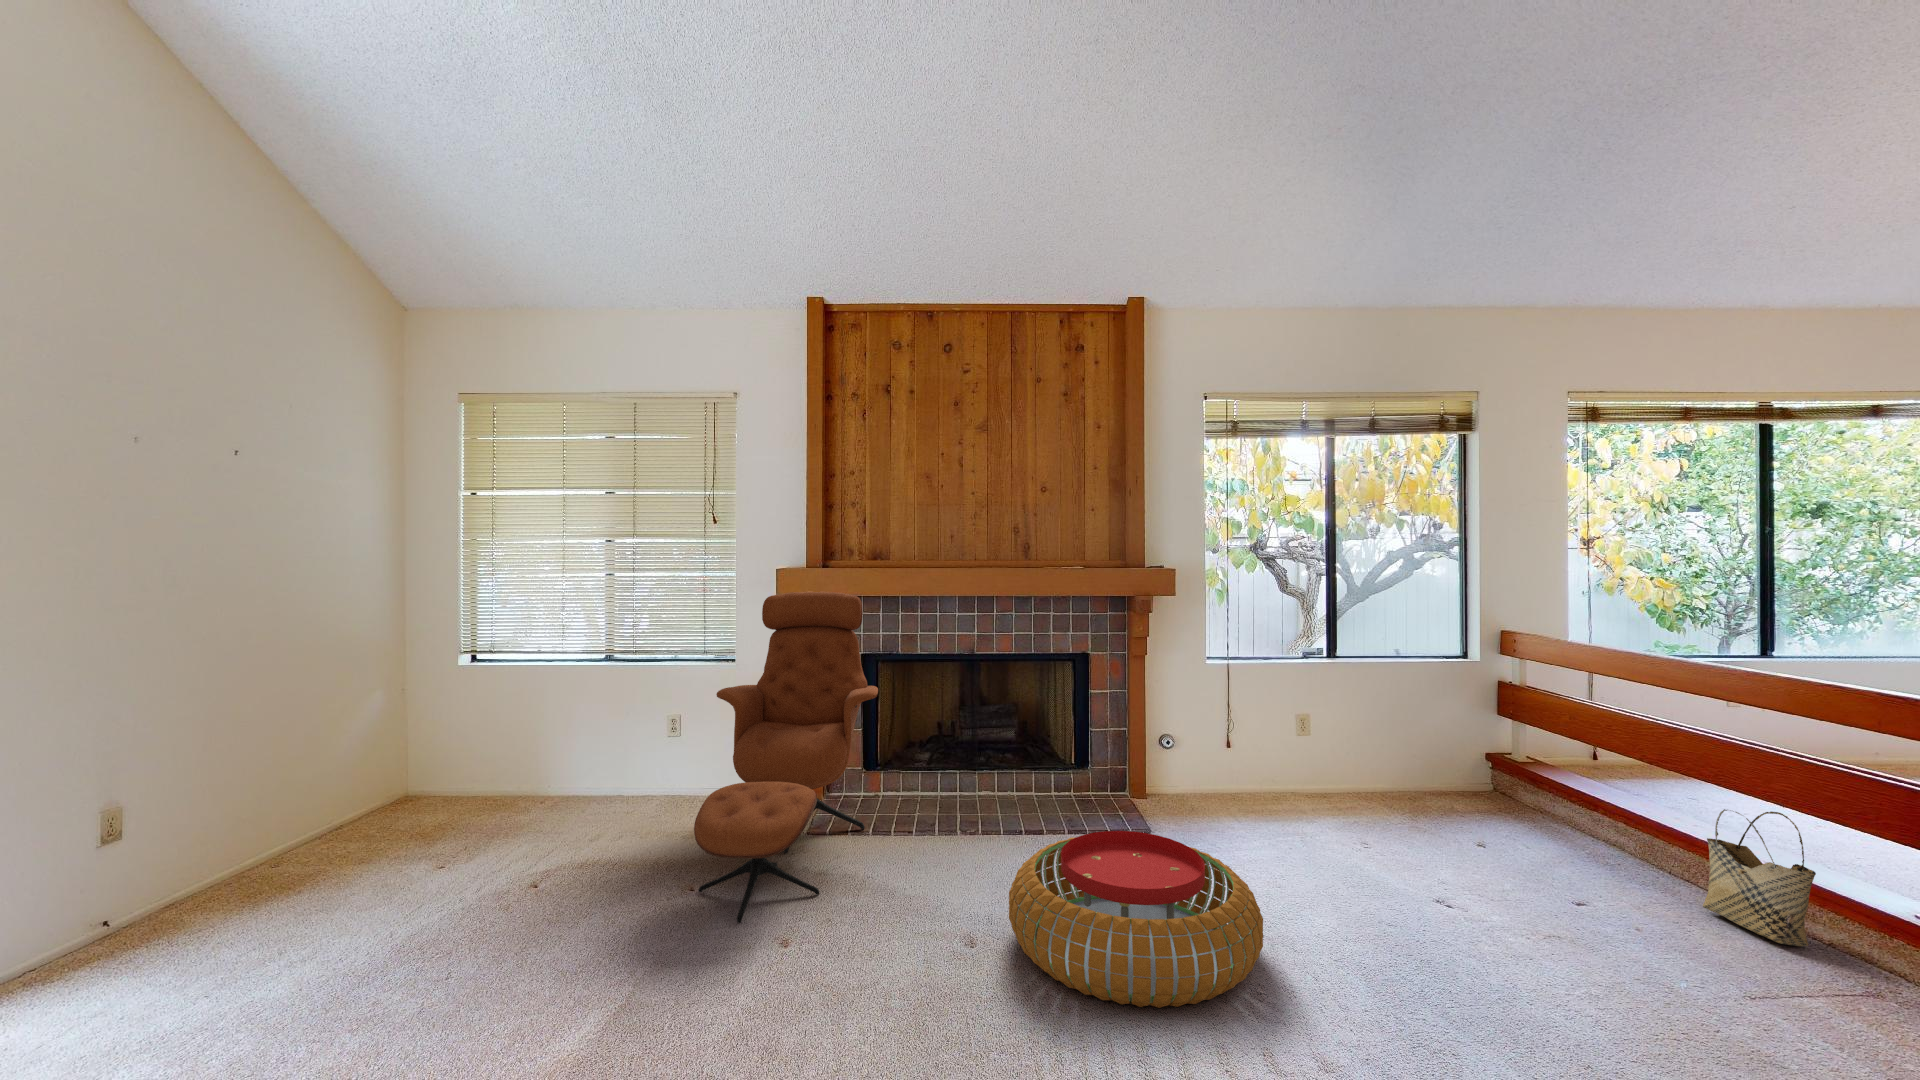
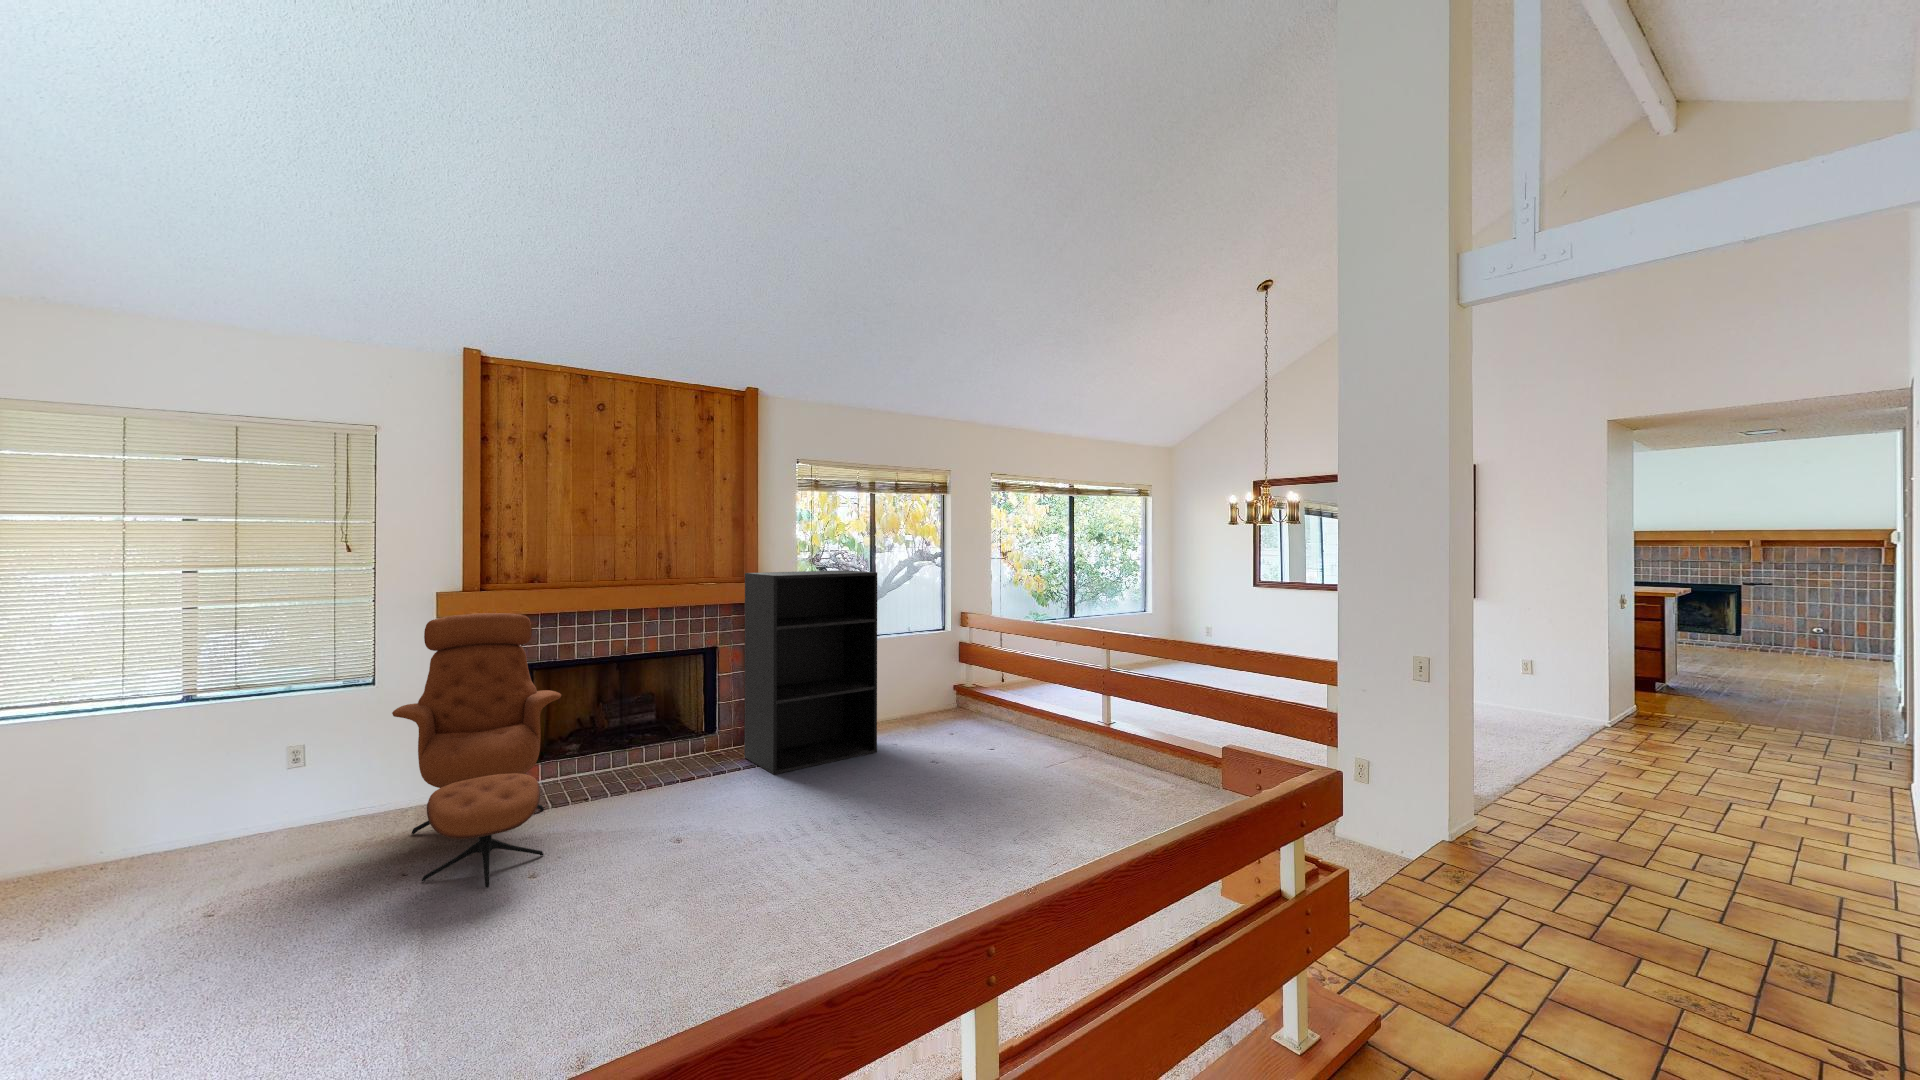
bookshelf: none [1120,554,1321,846] -> present [744,570,877,774]
woven basket: present [1703,809,1816,946] -> none [1049,691,1087,751]
pouf: present [1009,831,1263,1008] -> none [712,756,870,852]

